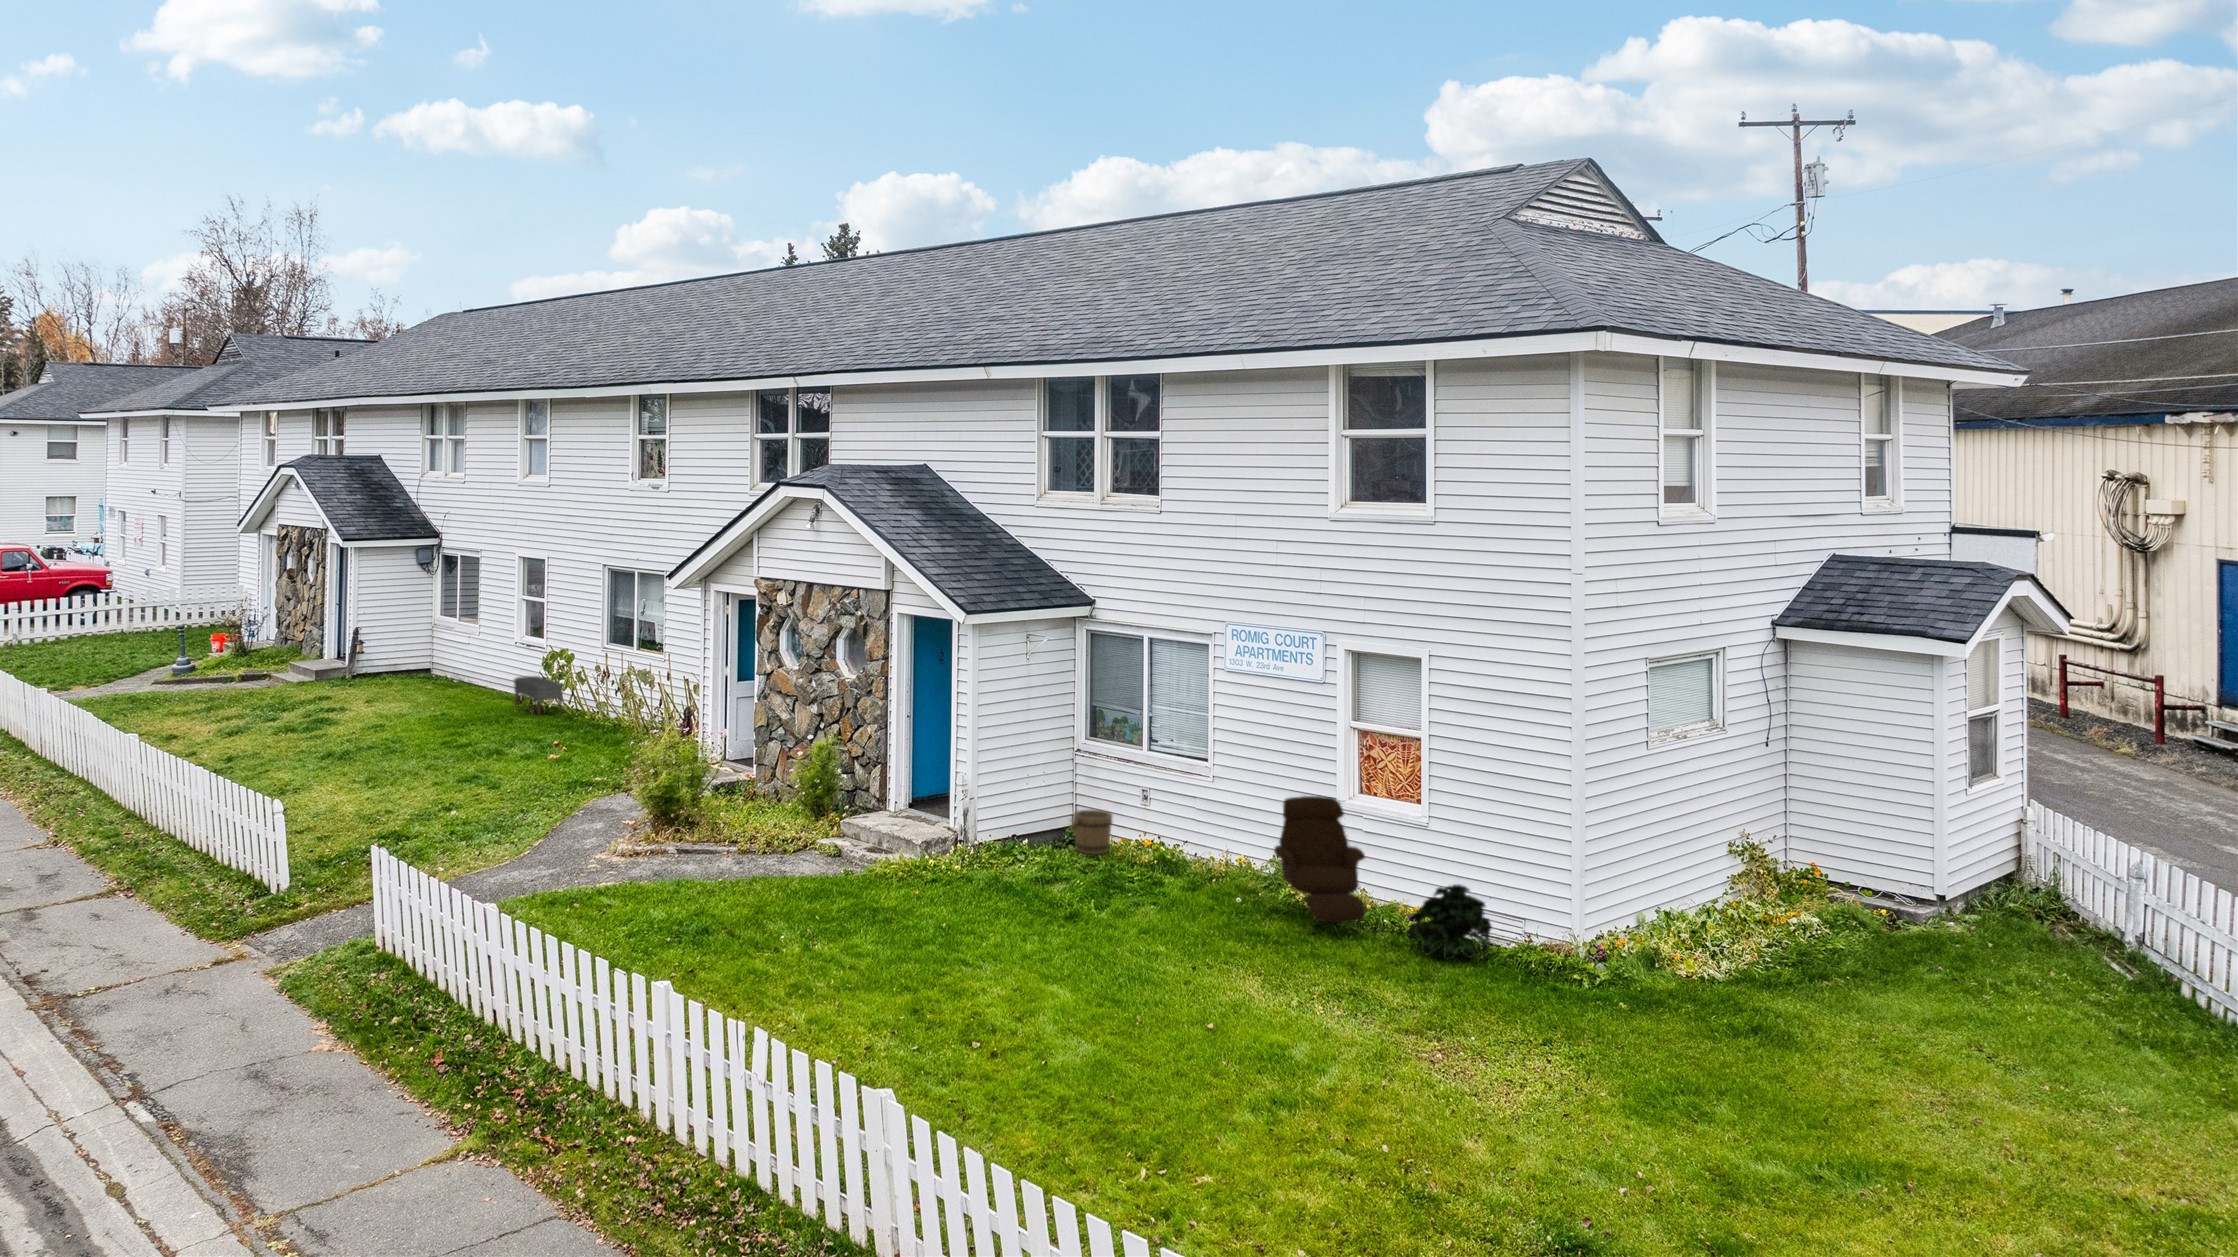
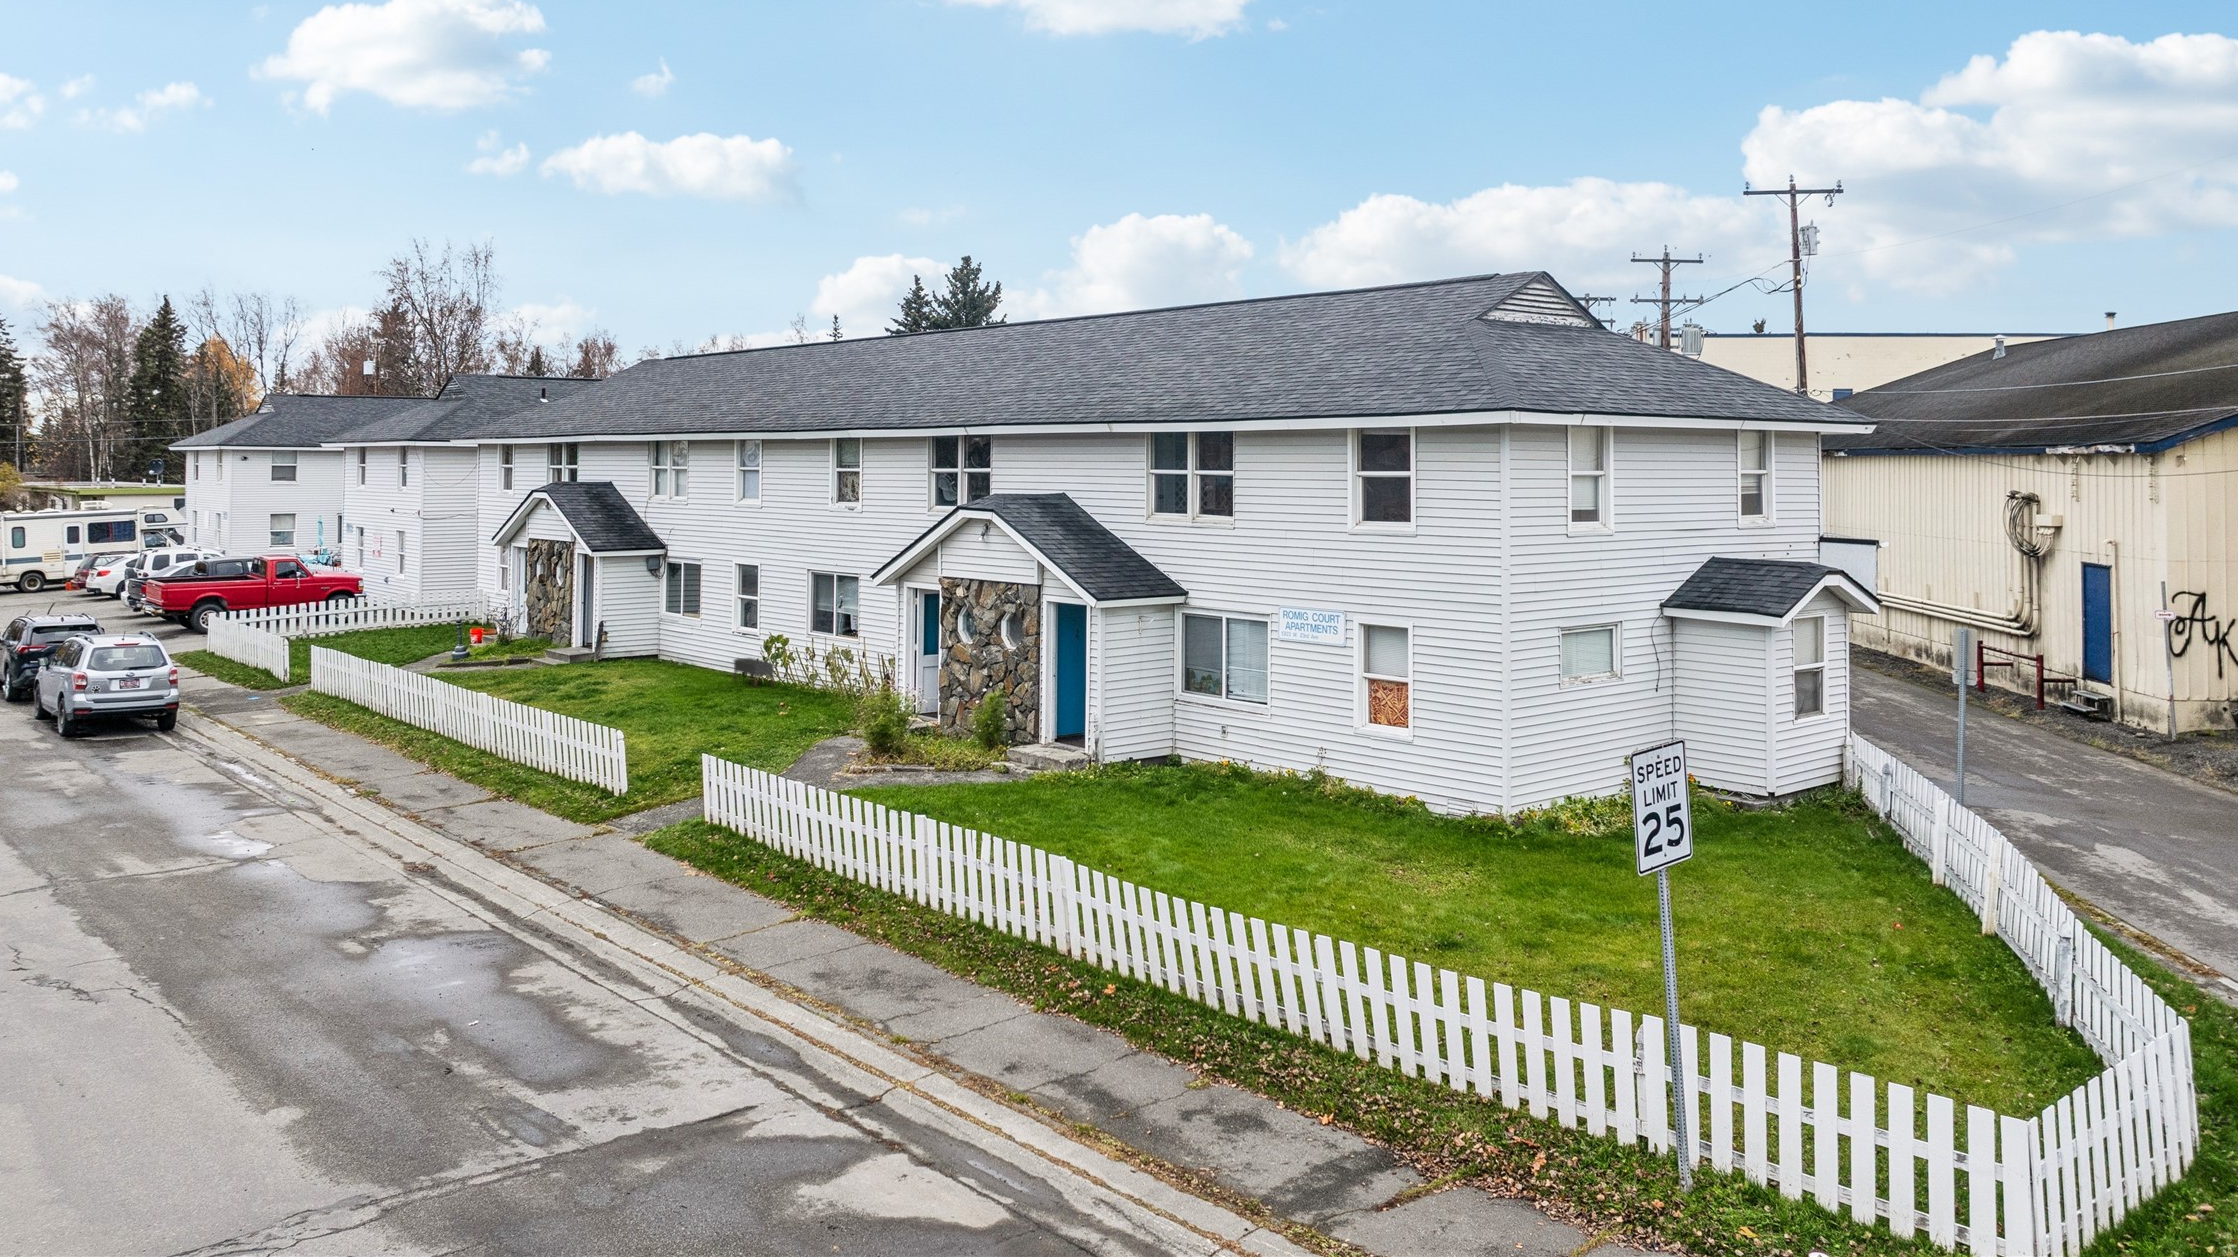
lounge chair: present [1274,796,1365,939] -> none [1309,726,1371,818]
bucket: present [1070,810,1113,854] -> none [1170,743,1200,773]
potted plant: present [1408,885,1492,960] -> none [1394,779,1451,828]

